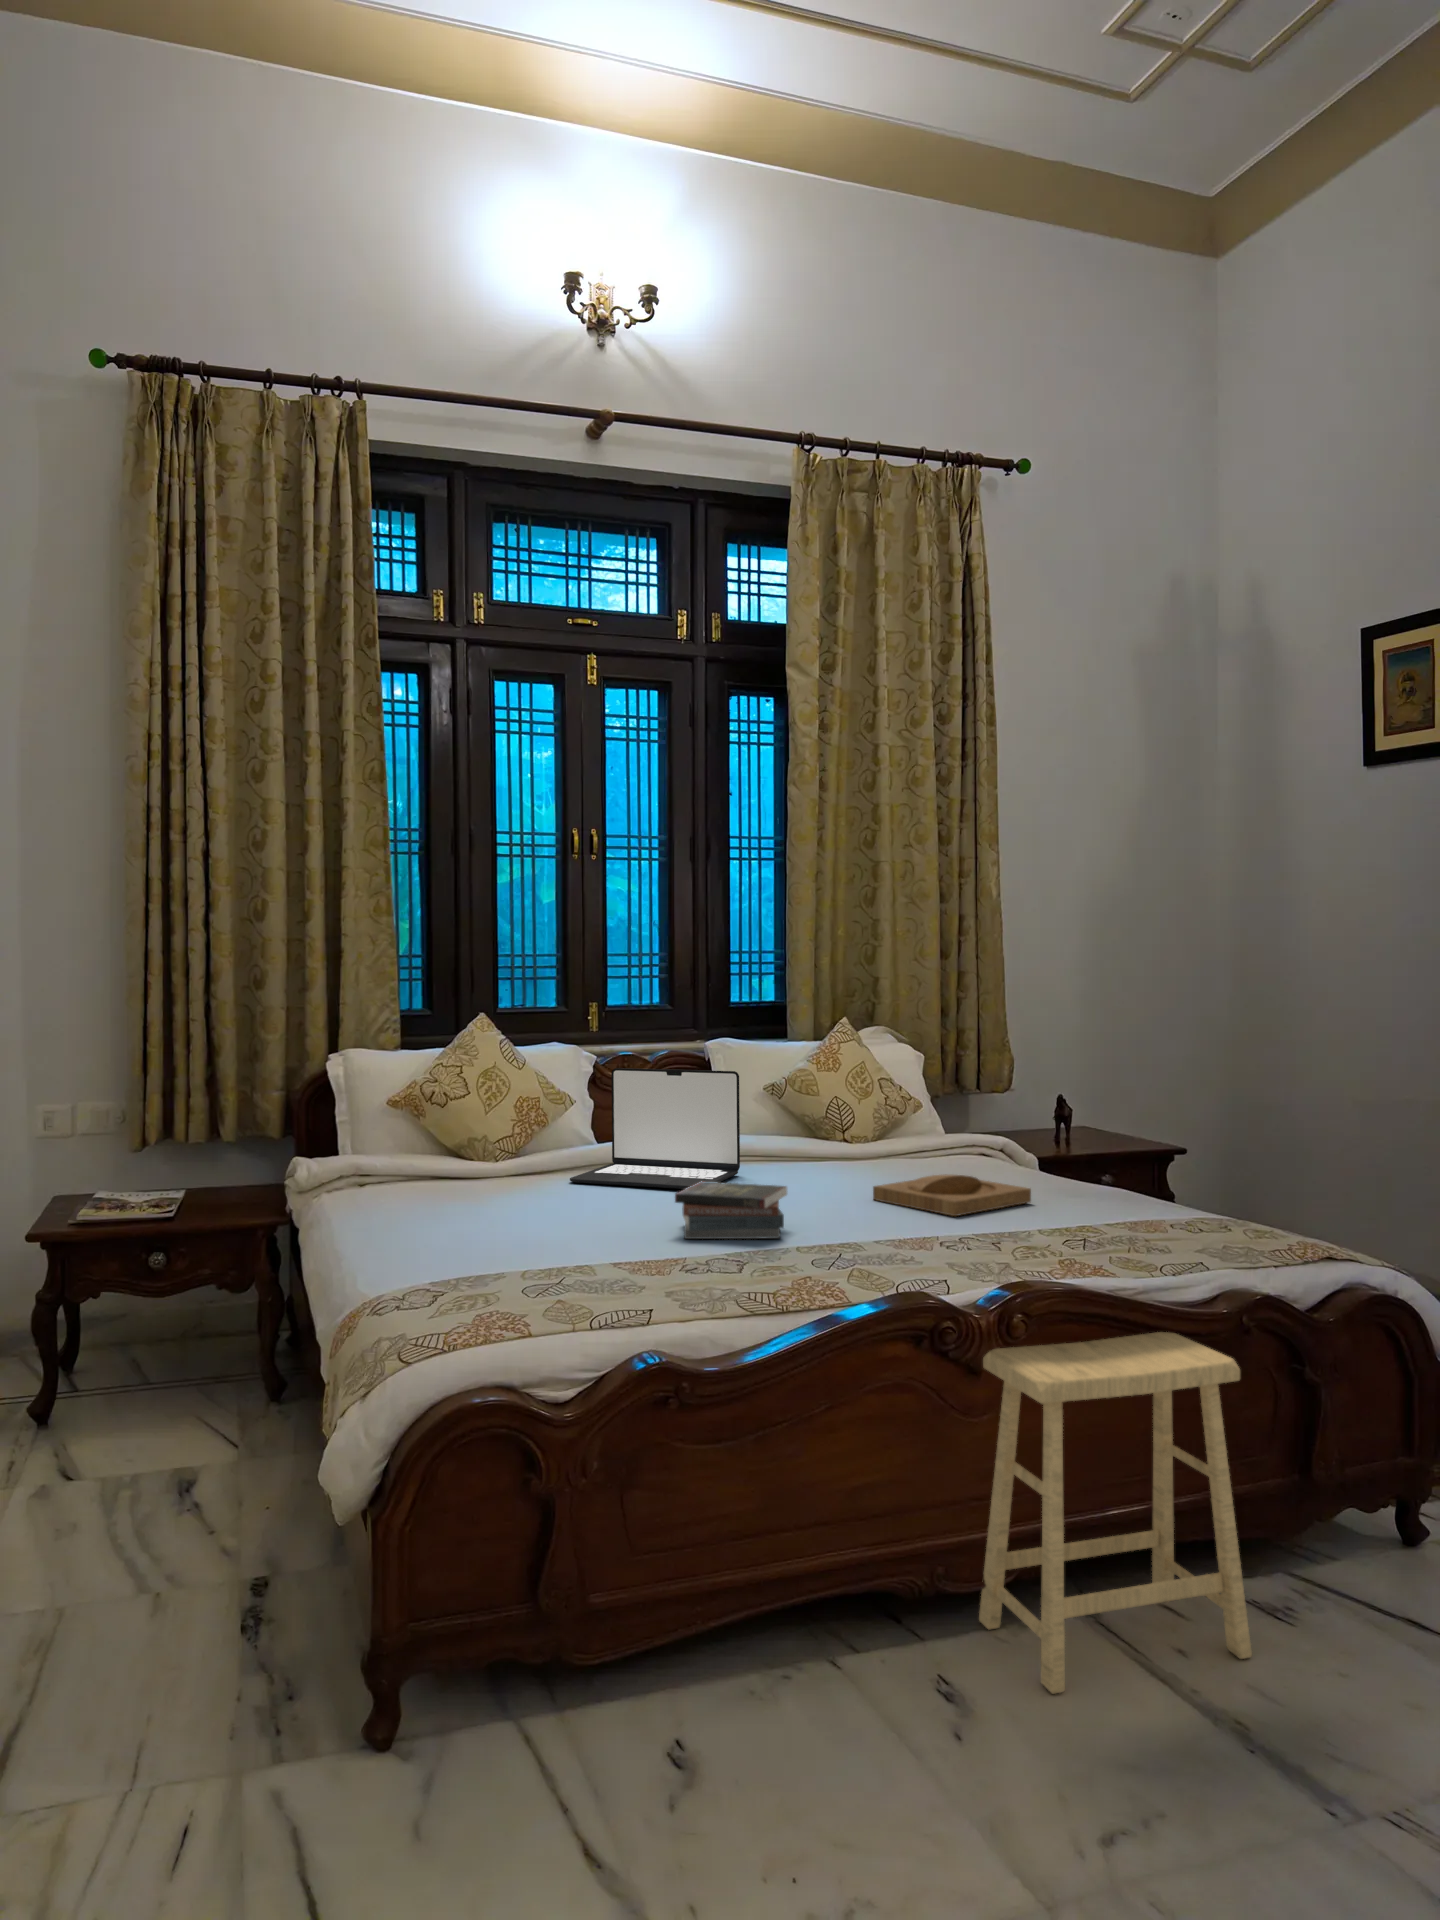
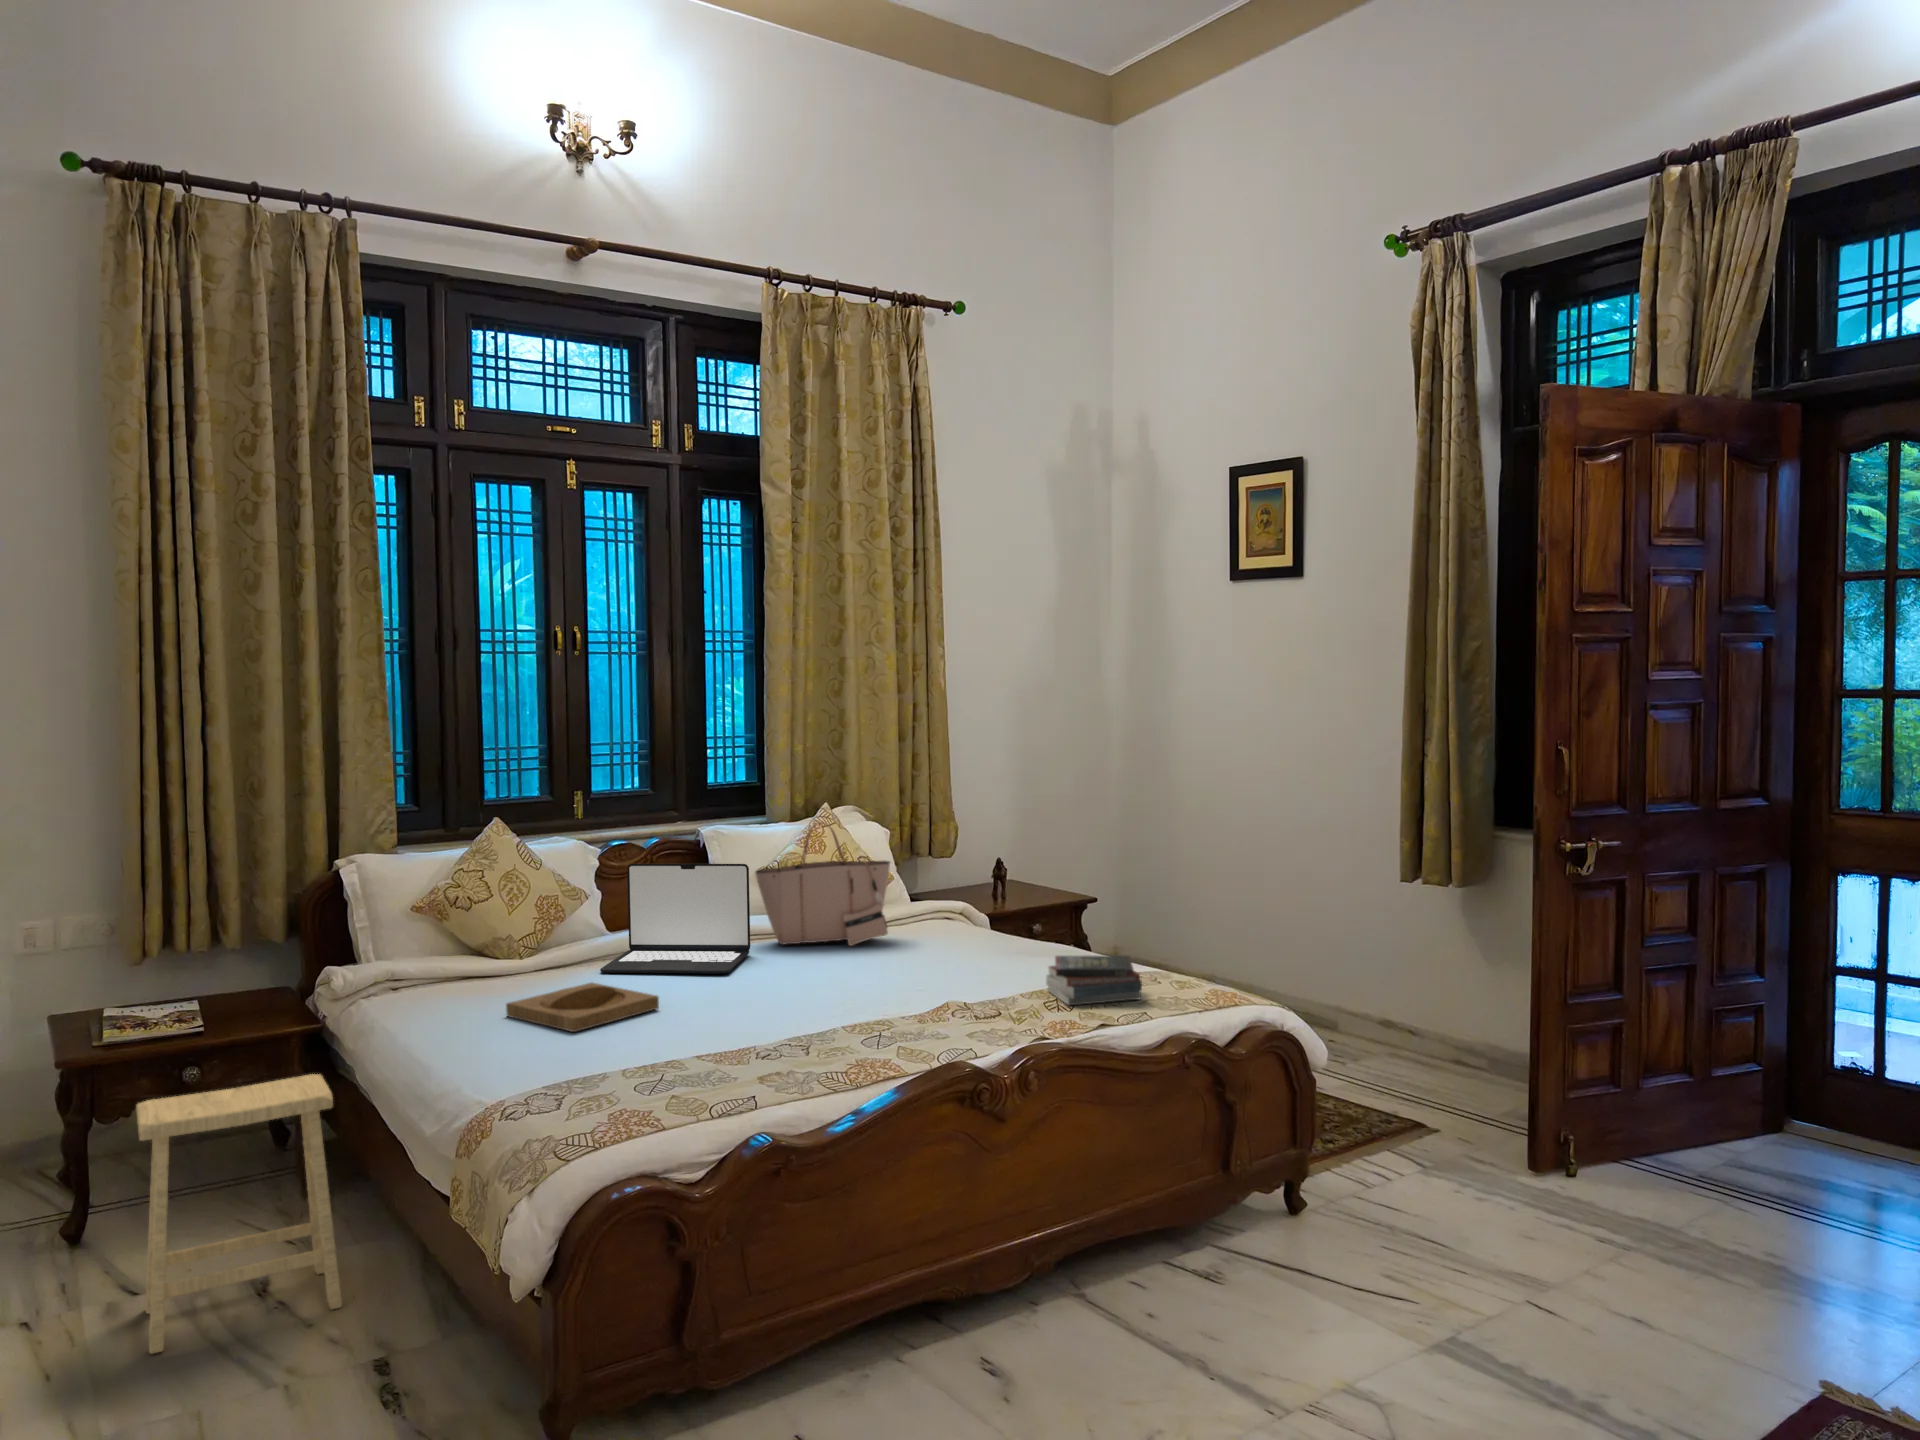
tote bag: none [752,1030,907,1173] -> present [755,822,890,946]
tray: present [873,1174,1031,1216] -> present [506,983,659,1032]
book: present [675,1182,787,1239] -> present [1046,956,1142,1005]
footstool: present [979,1332,1252,1694] -> present [136,1074,342,1354]

